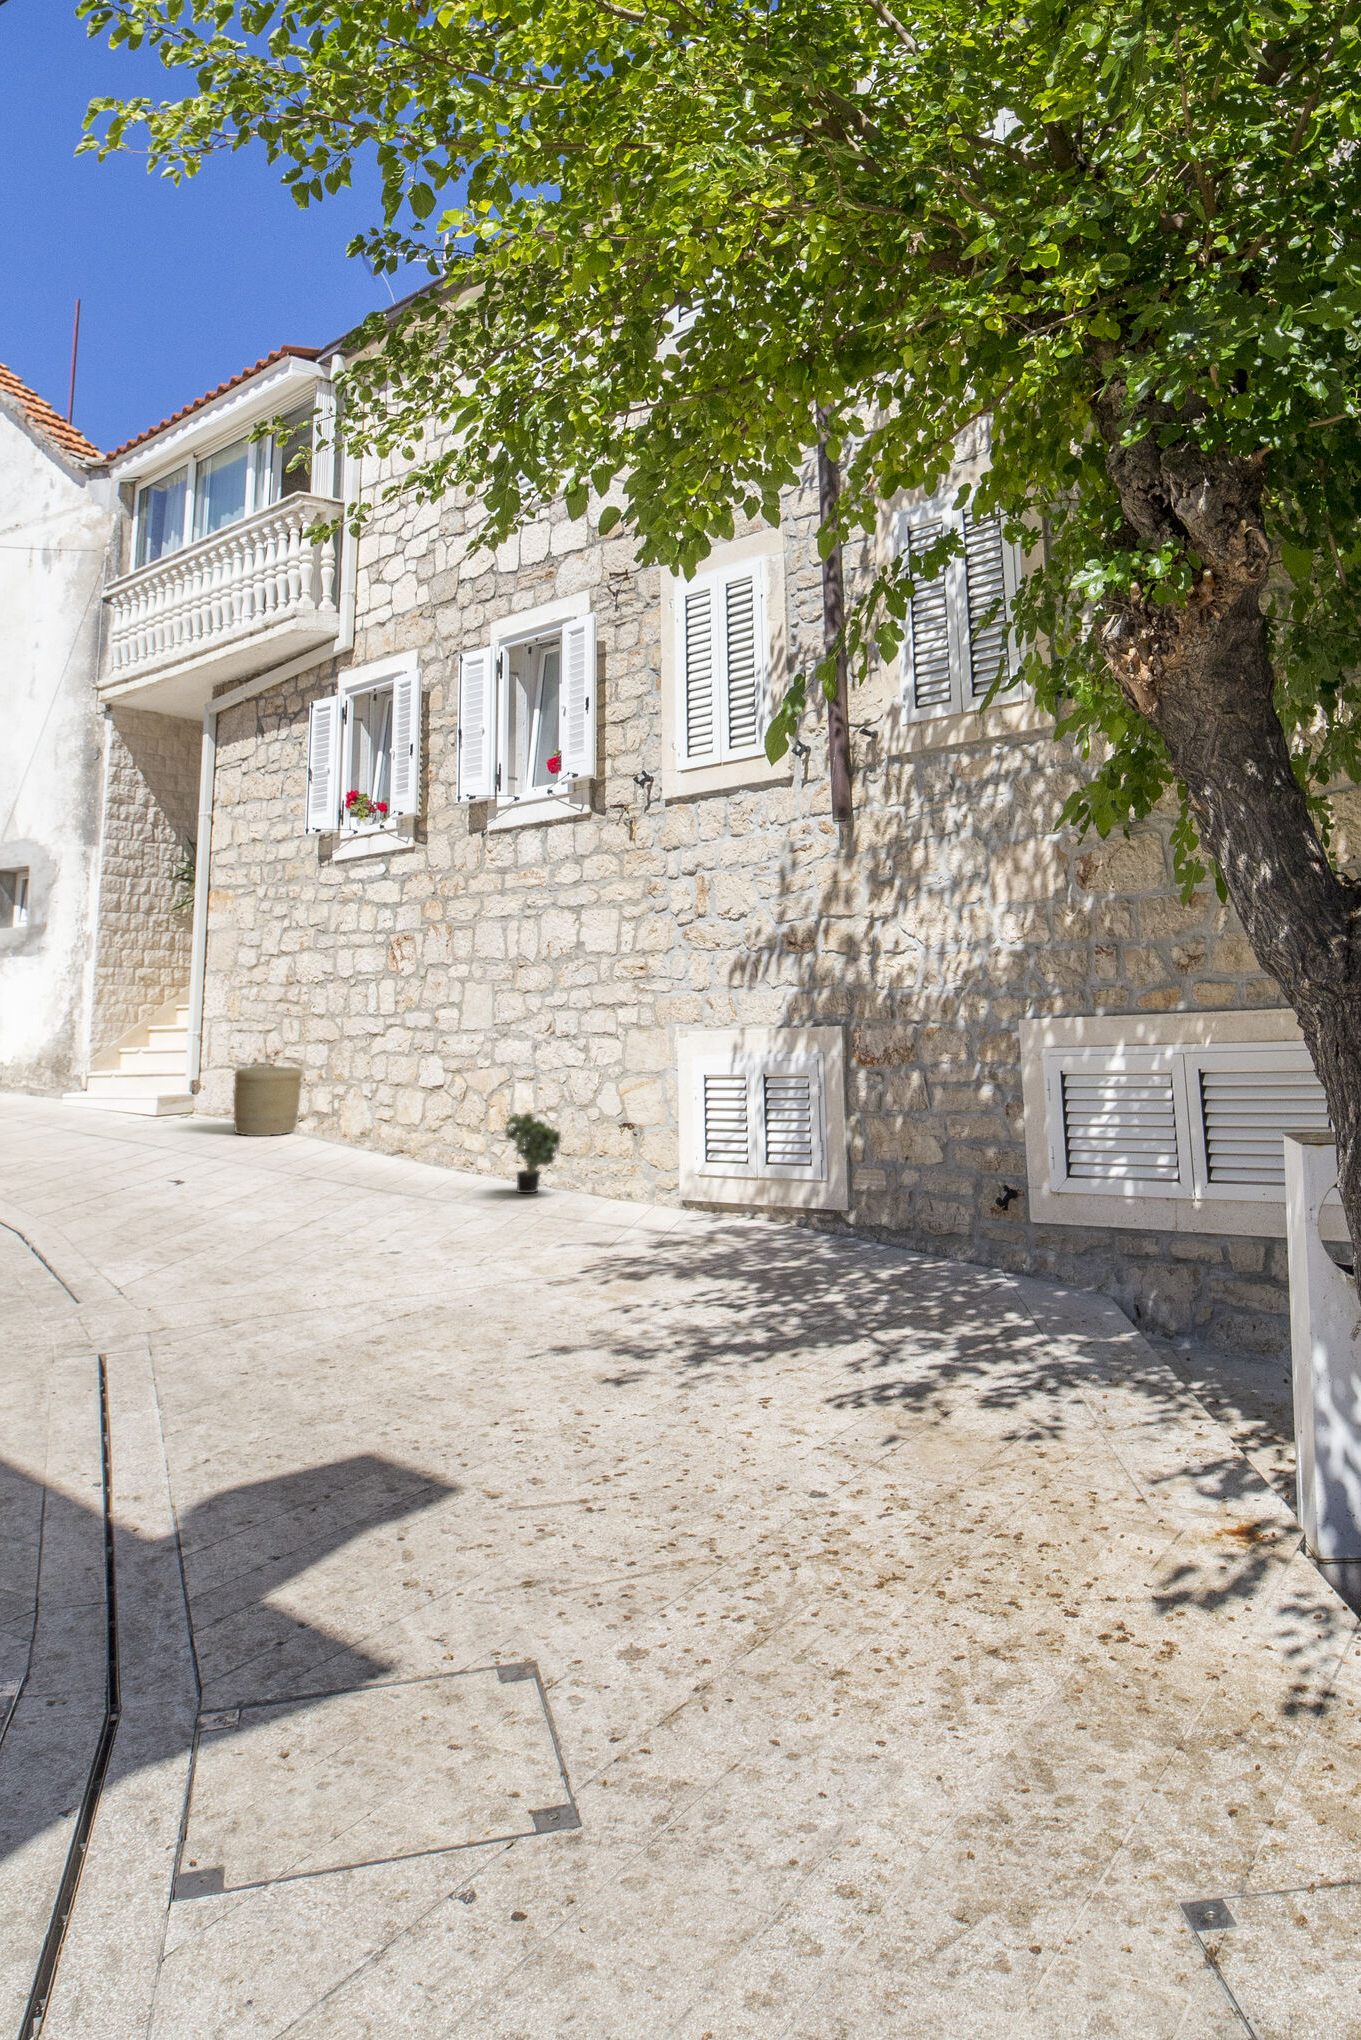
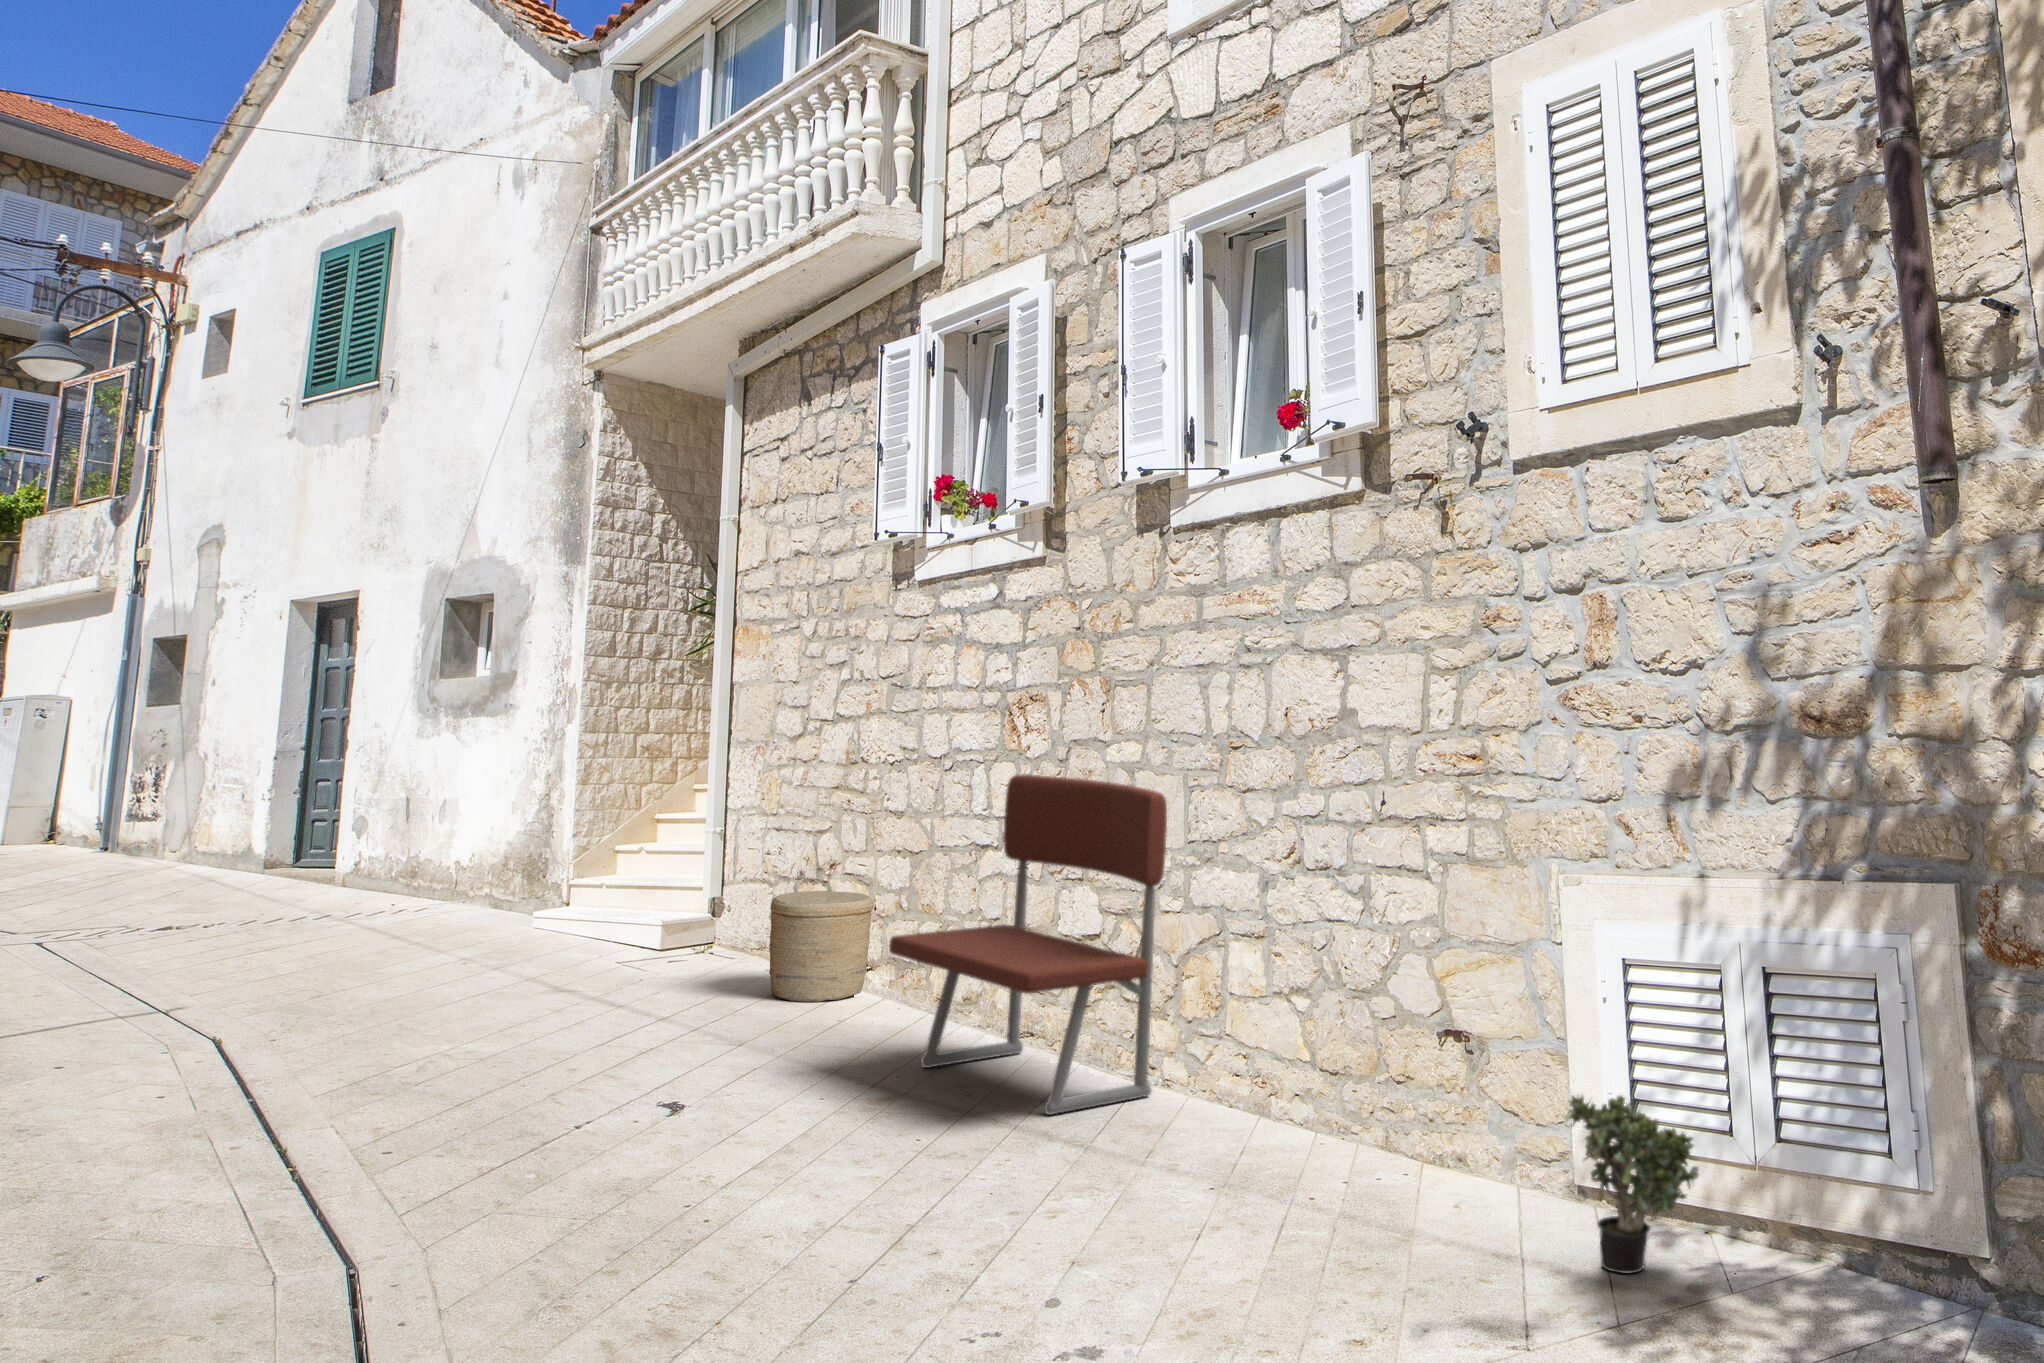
bench: none [310,984,479,1183] -> present [889,774,1167,1115]
potted plant: present [504,1113,561,1193] -> present [1565,1095,1699,1274]

